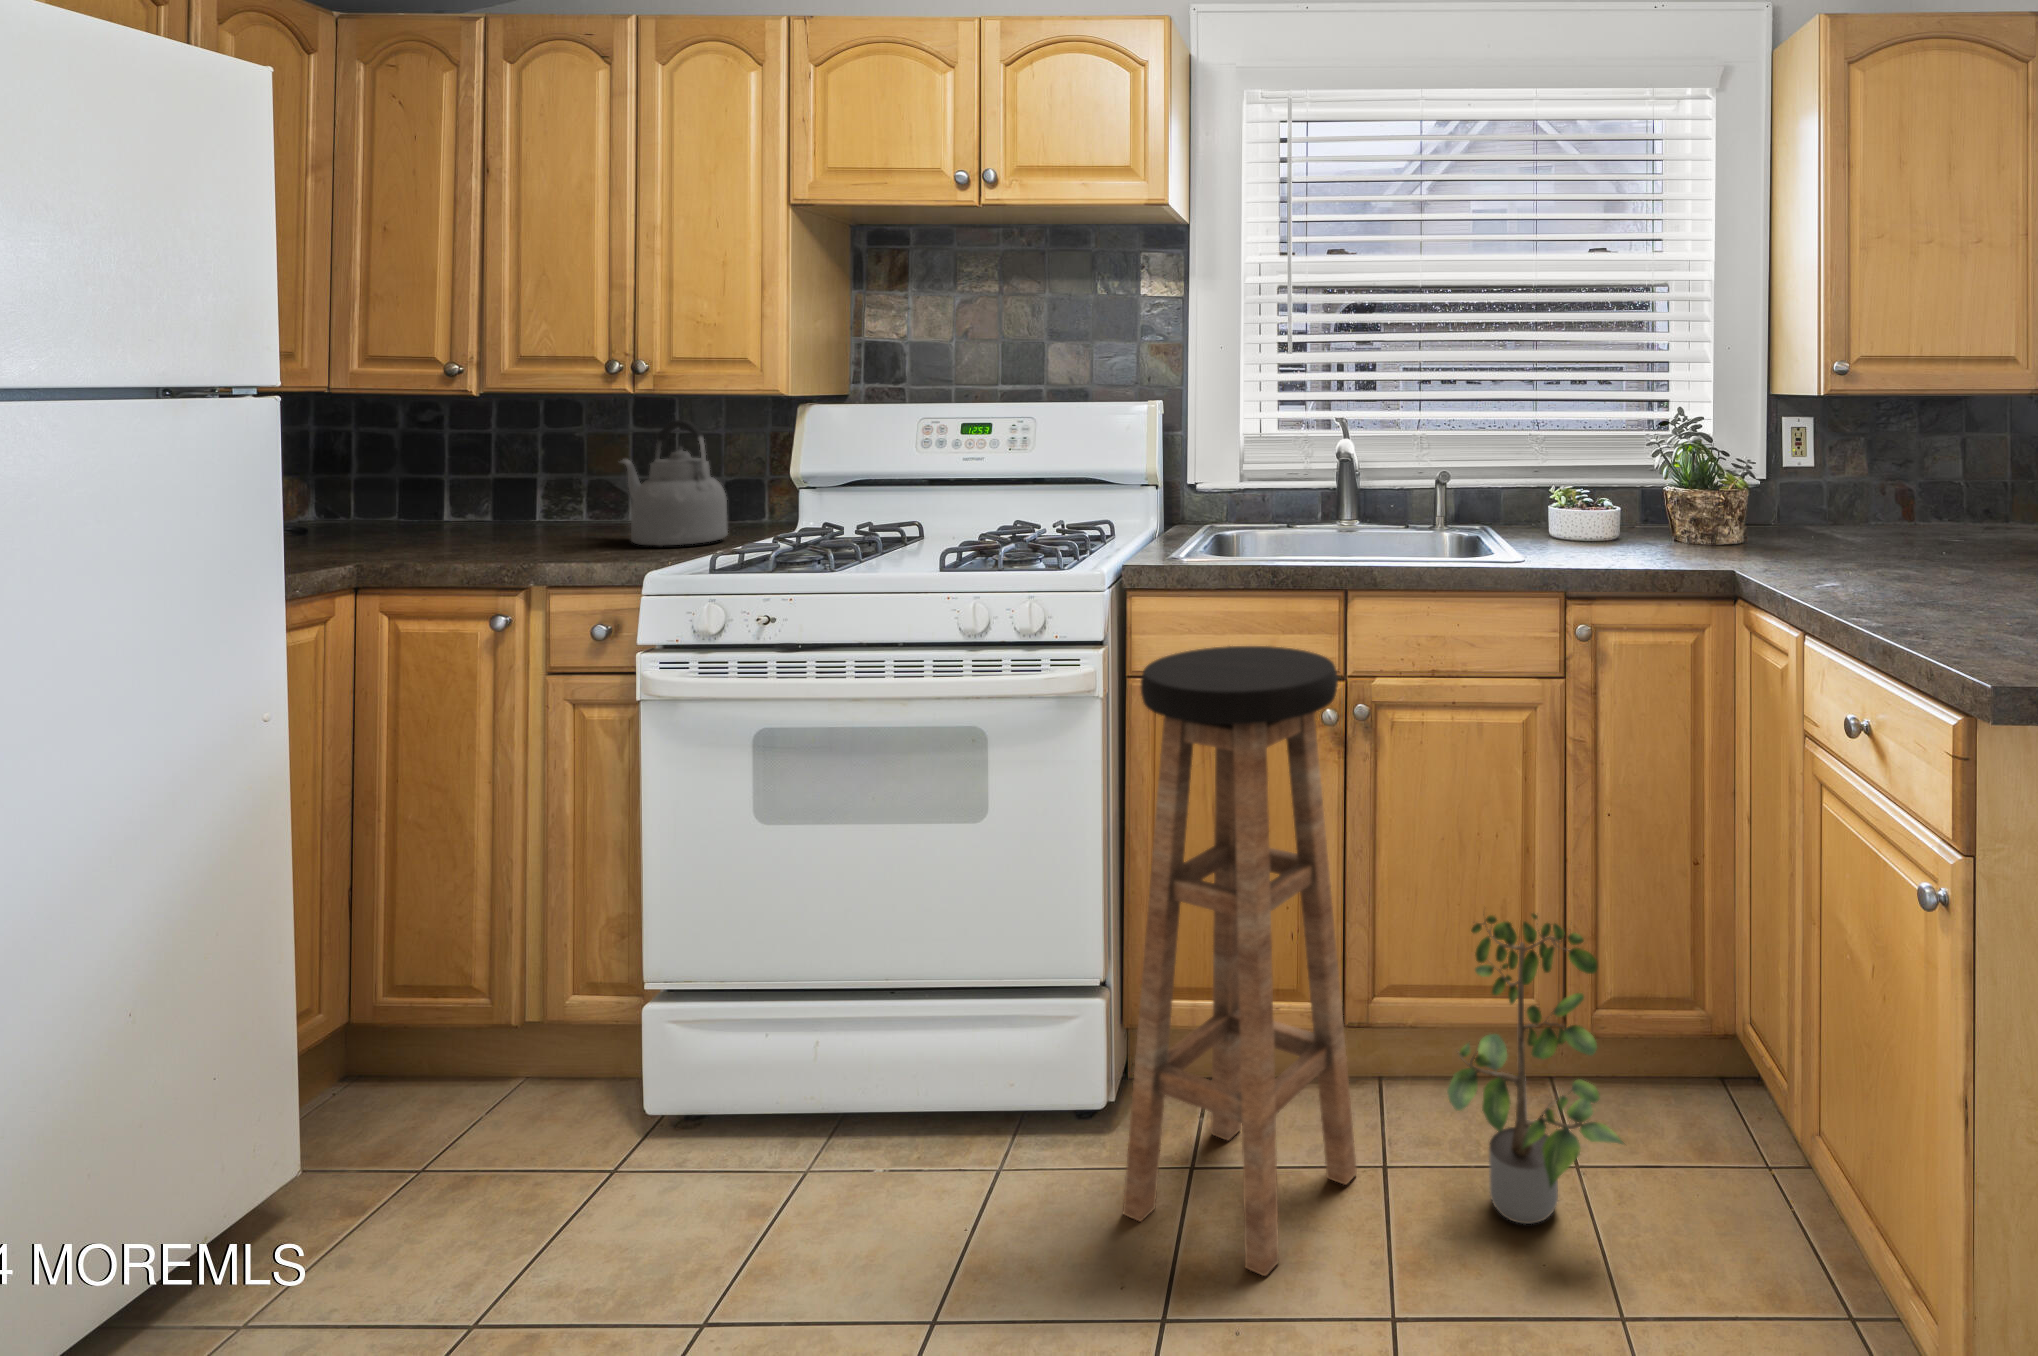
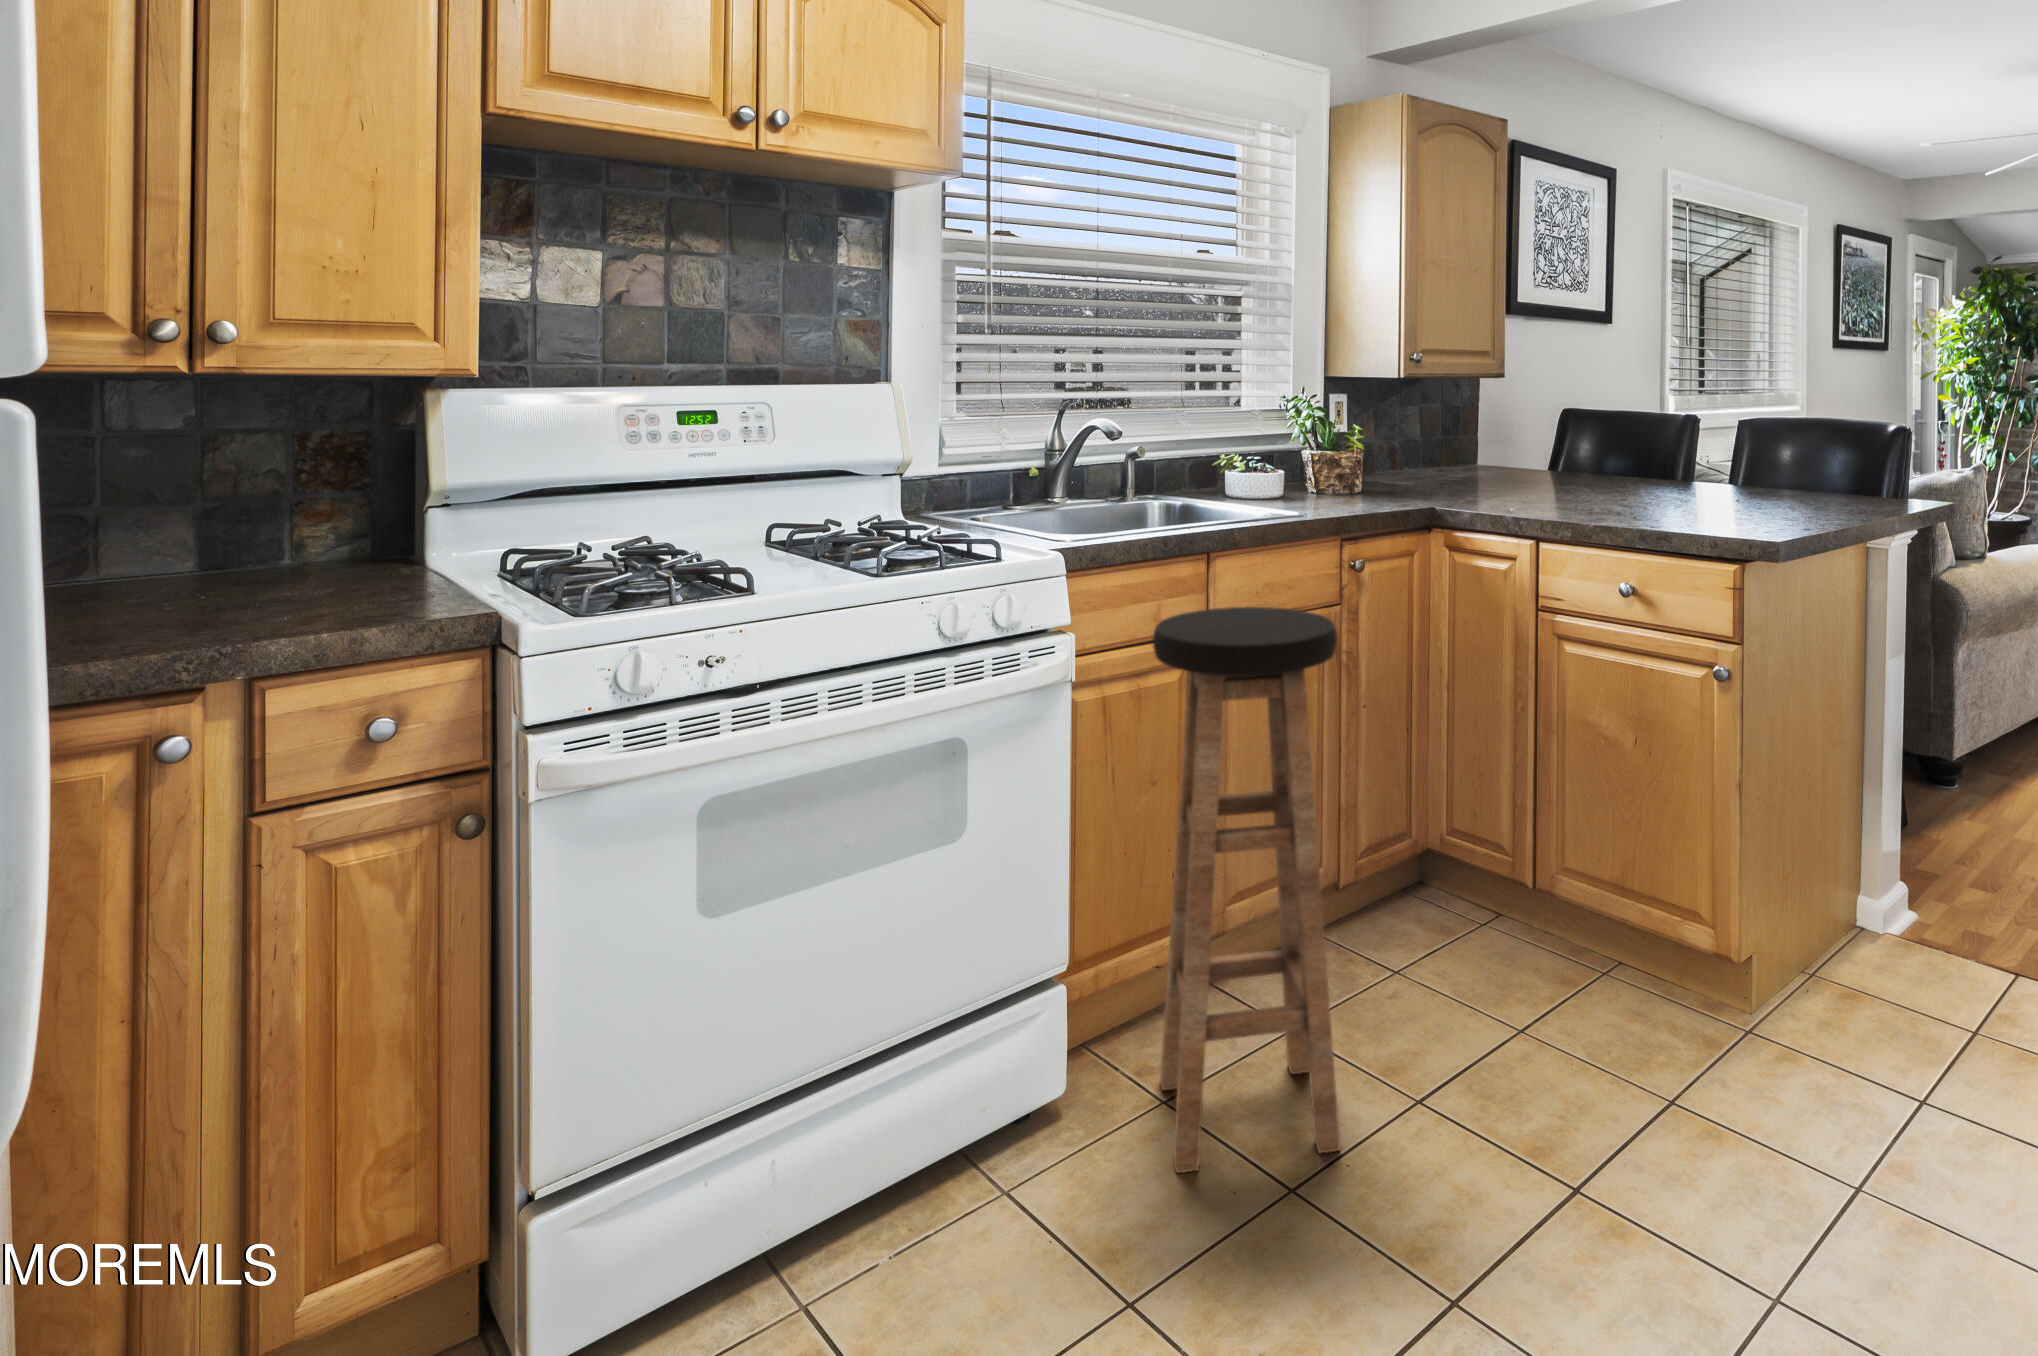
kettle: present [620,420,728,545] -> none [155,415,391,604]
potted plant: present [1447,914,1624,1224] -> none [1382,784,1527,1039]

